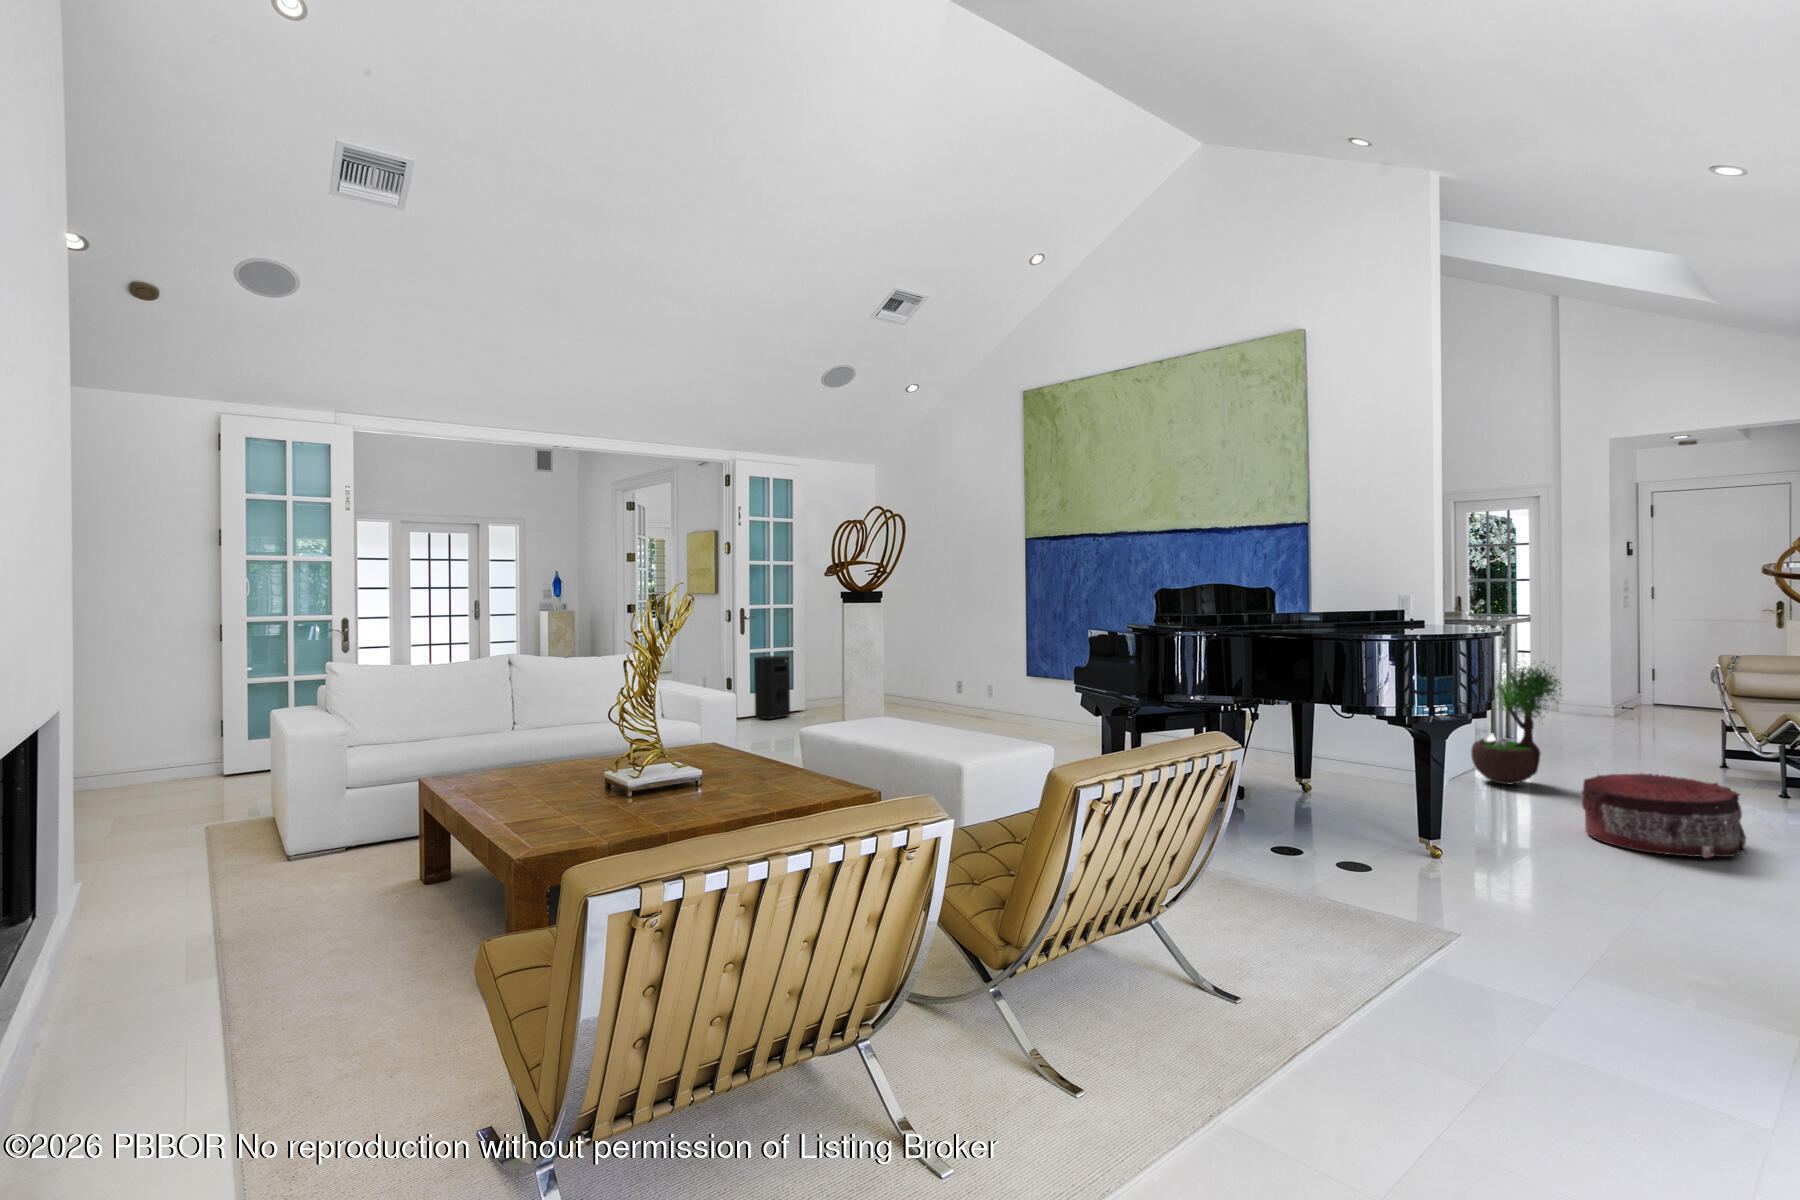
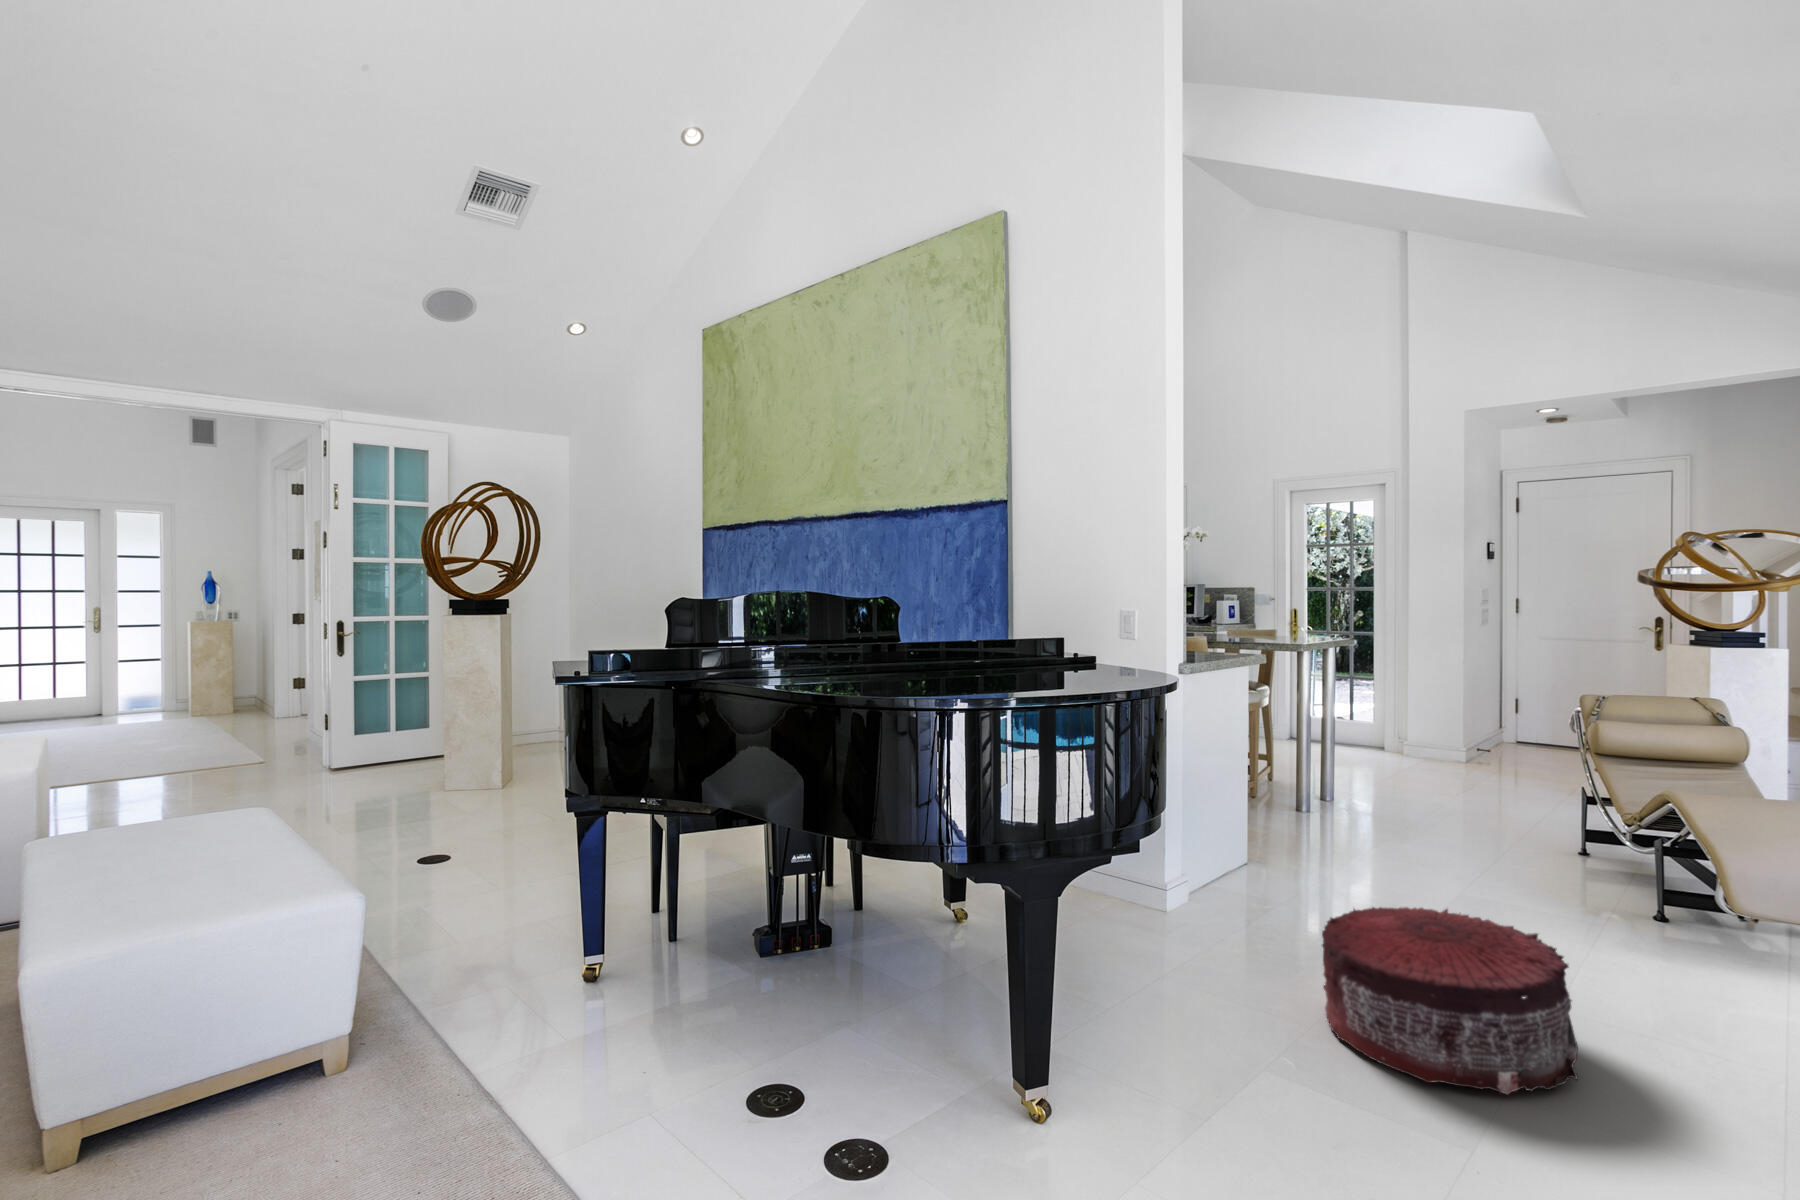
speaker: present [754,656,790,720] -> none [354,684,410,772]
potted tree: present [1471,661,1561,785] -> none [1217,696,1339,893]

